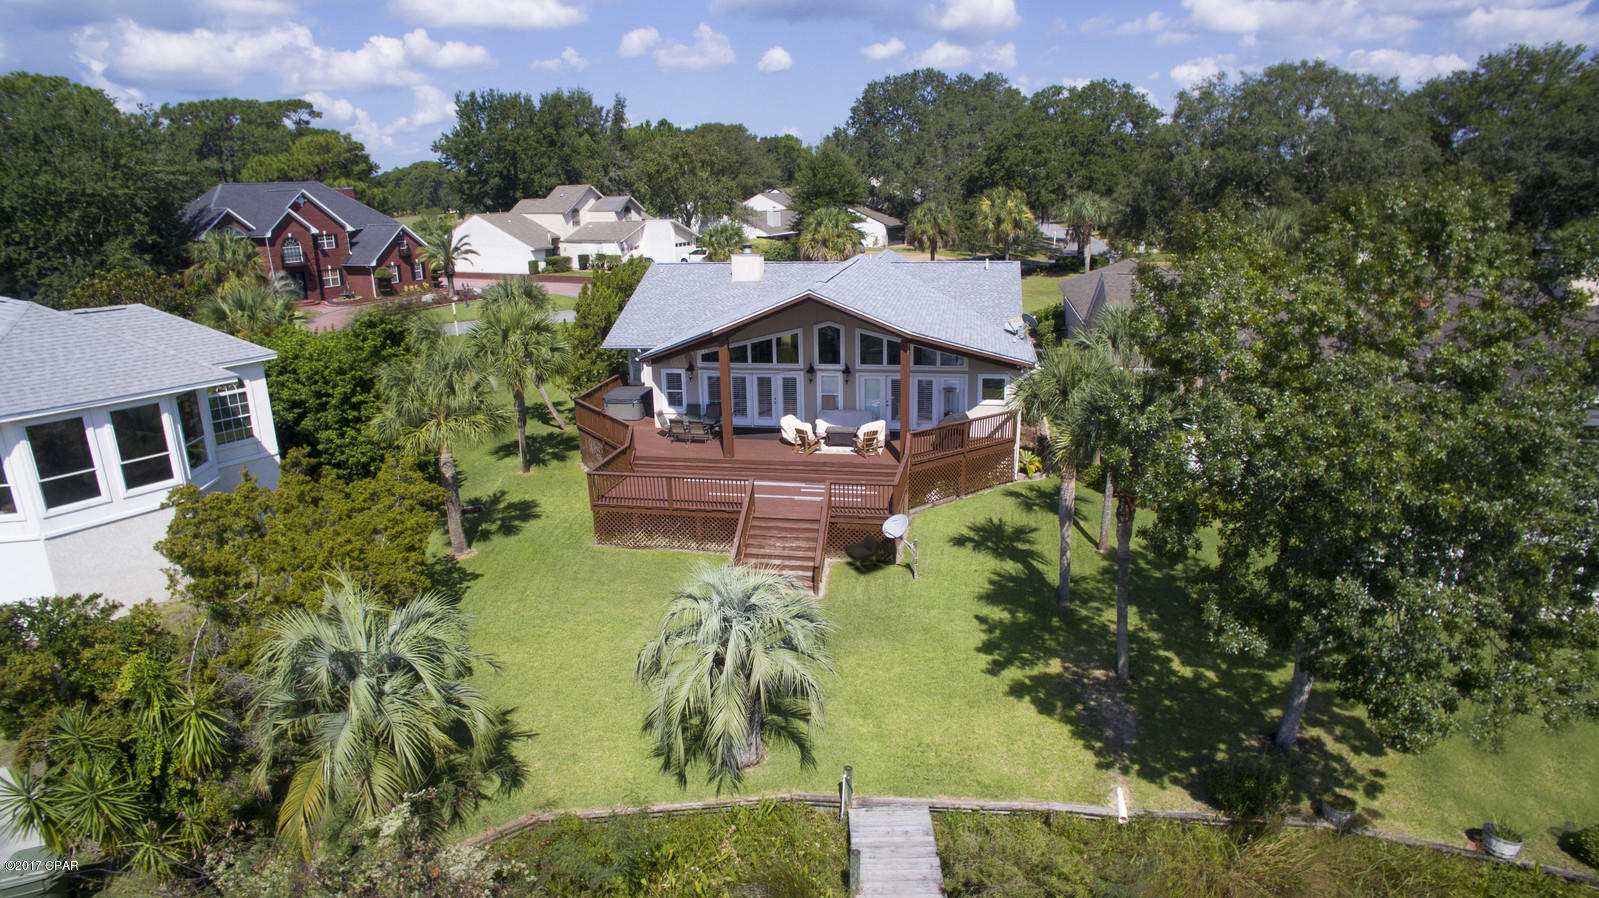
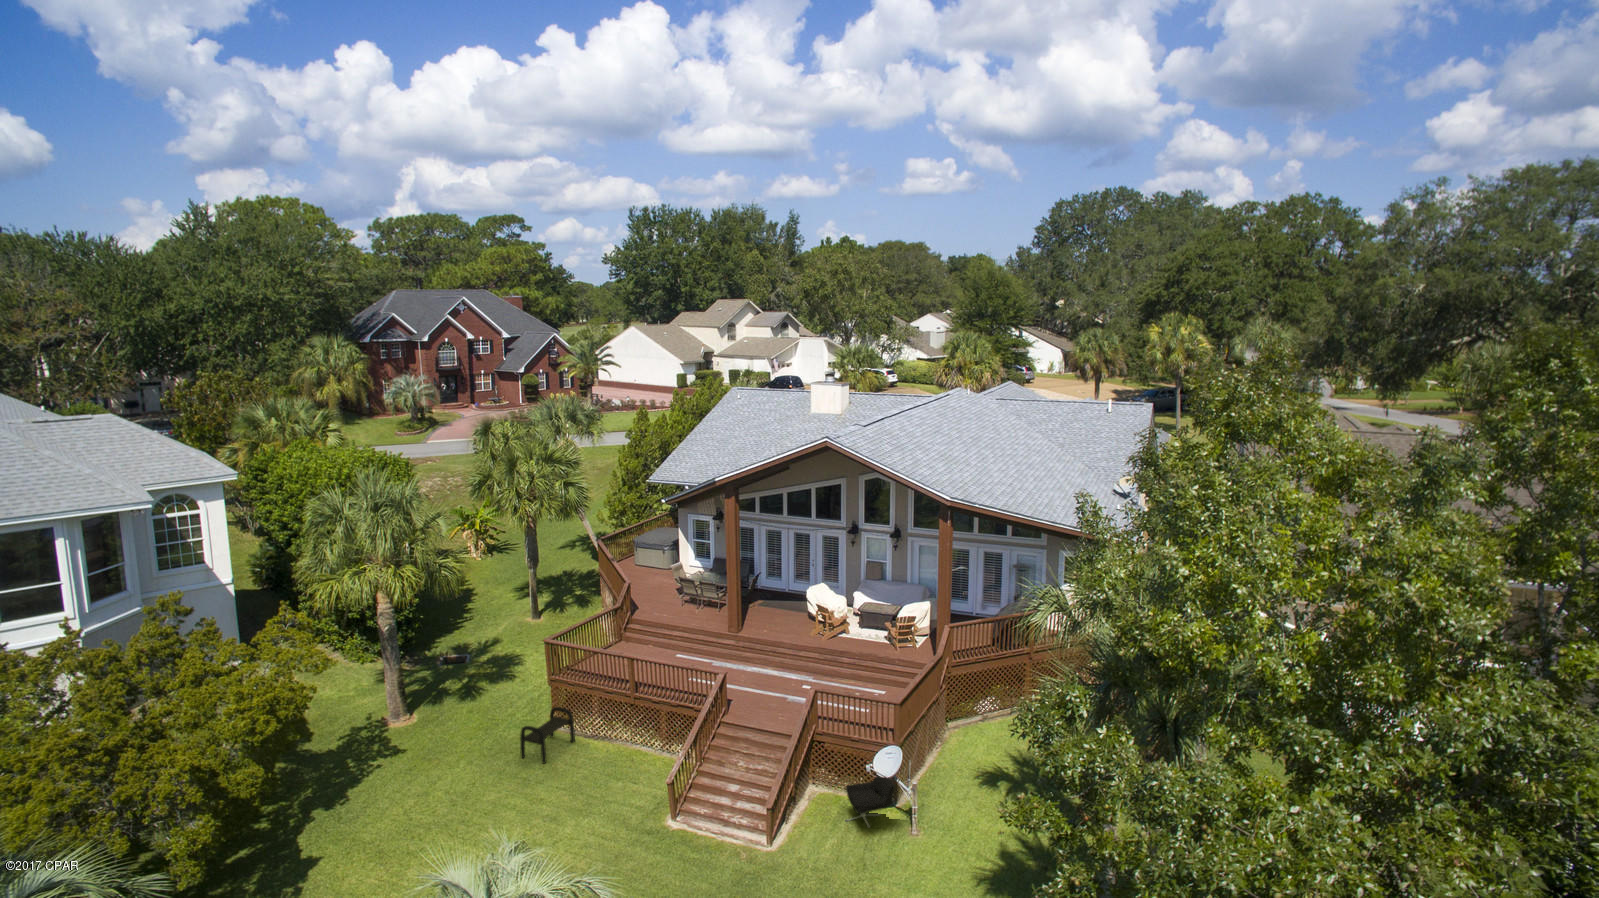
bench: none [584,521,622,561] -> present [520,707,575,763]

